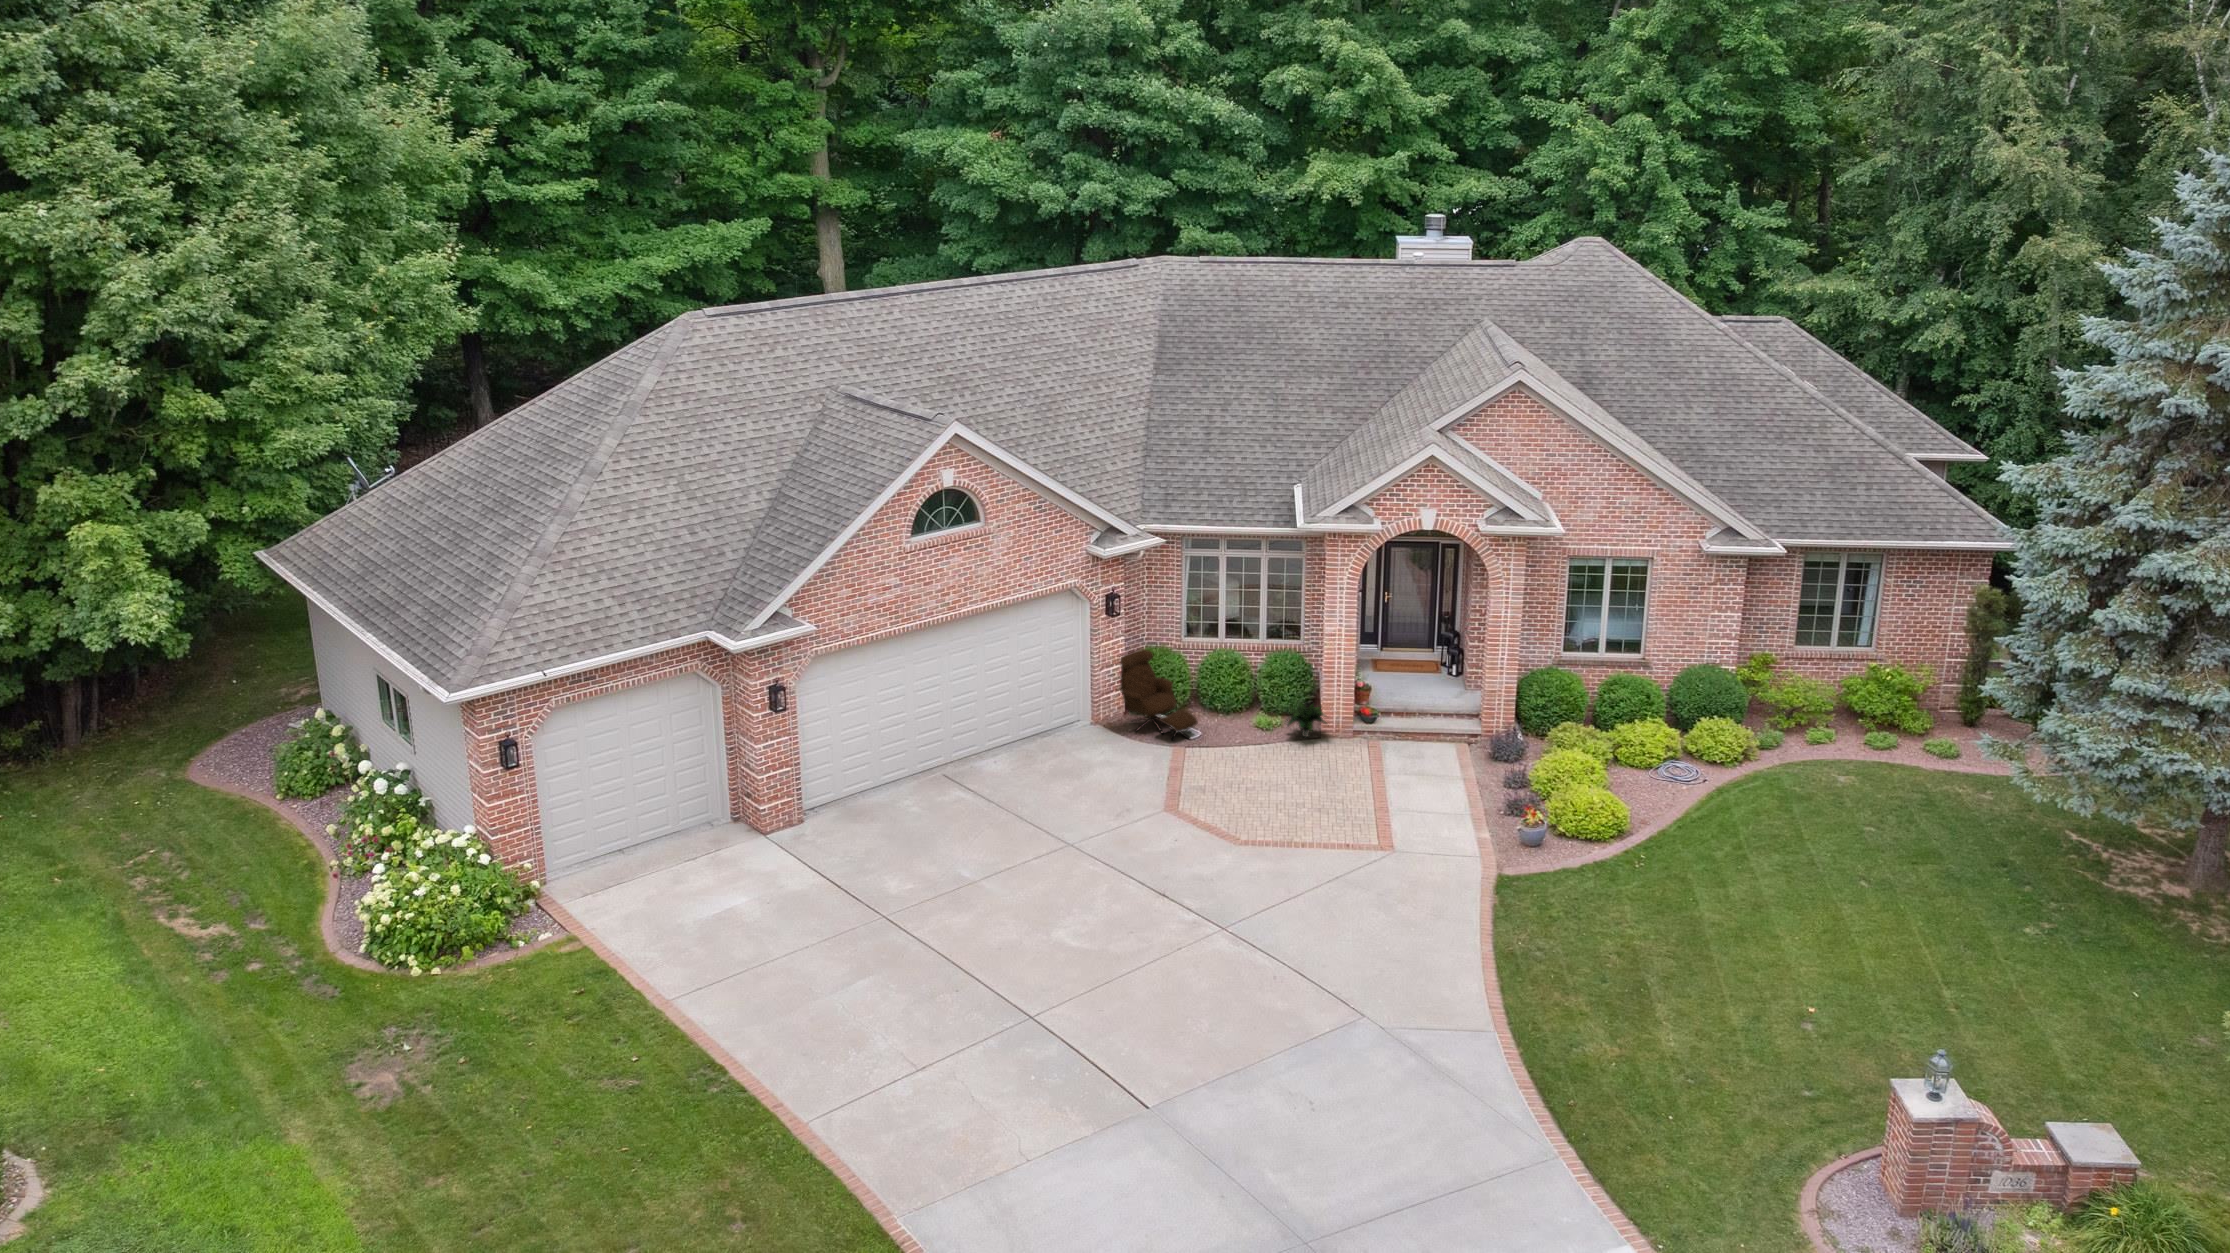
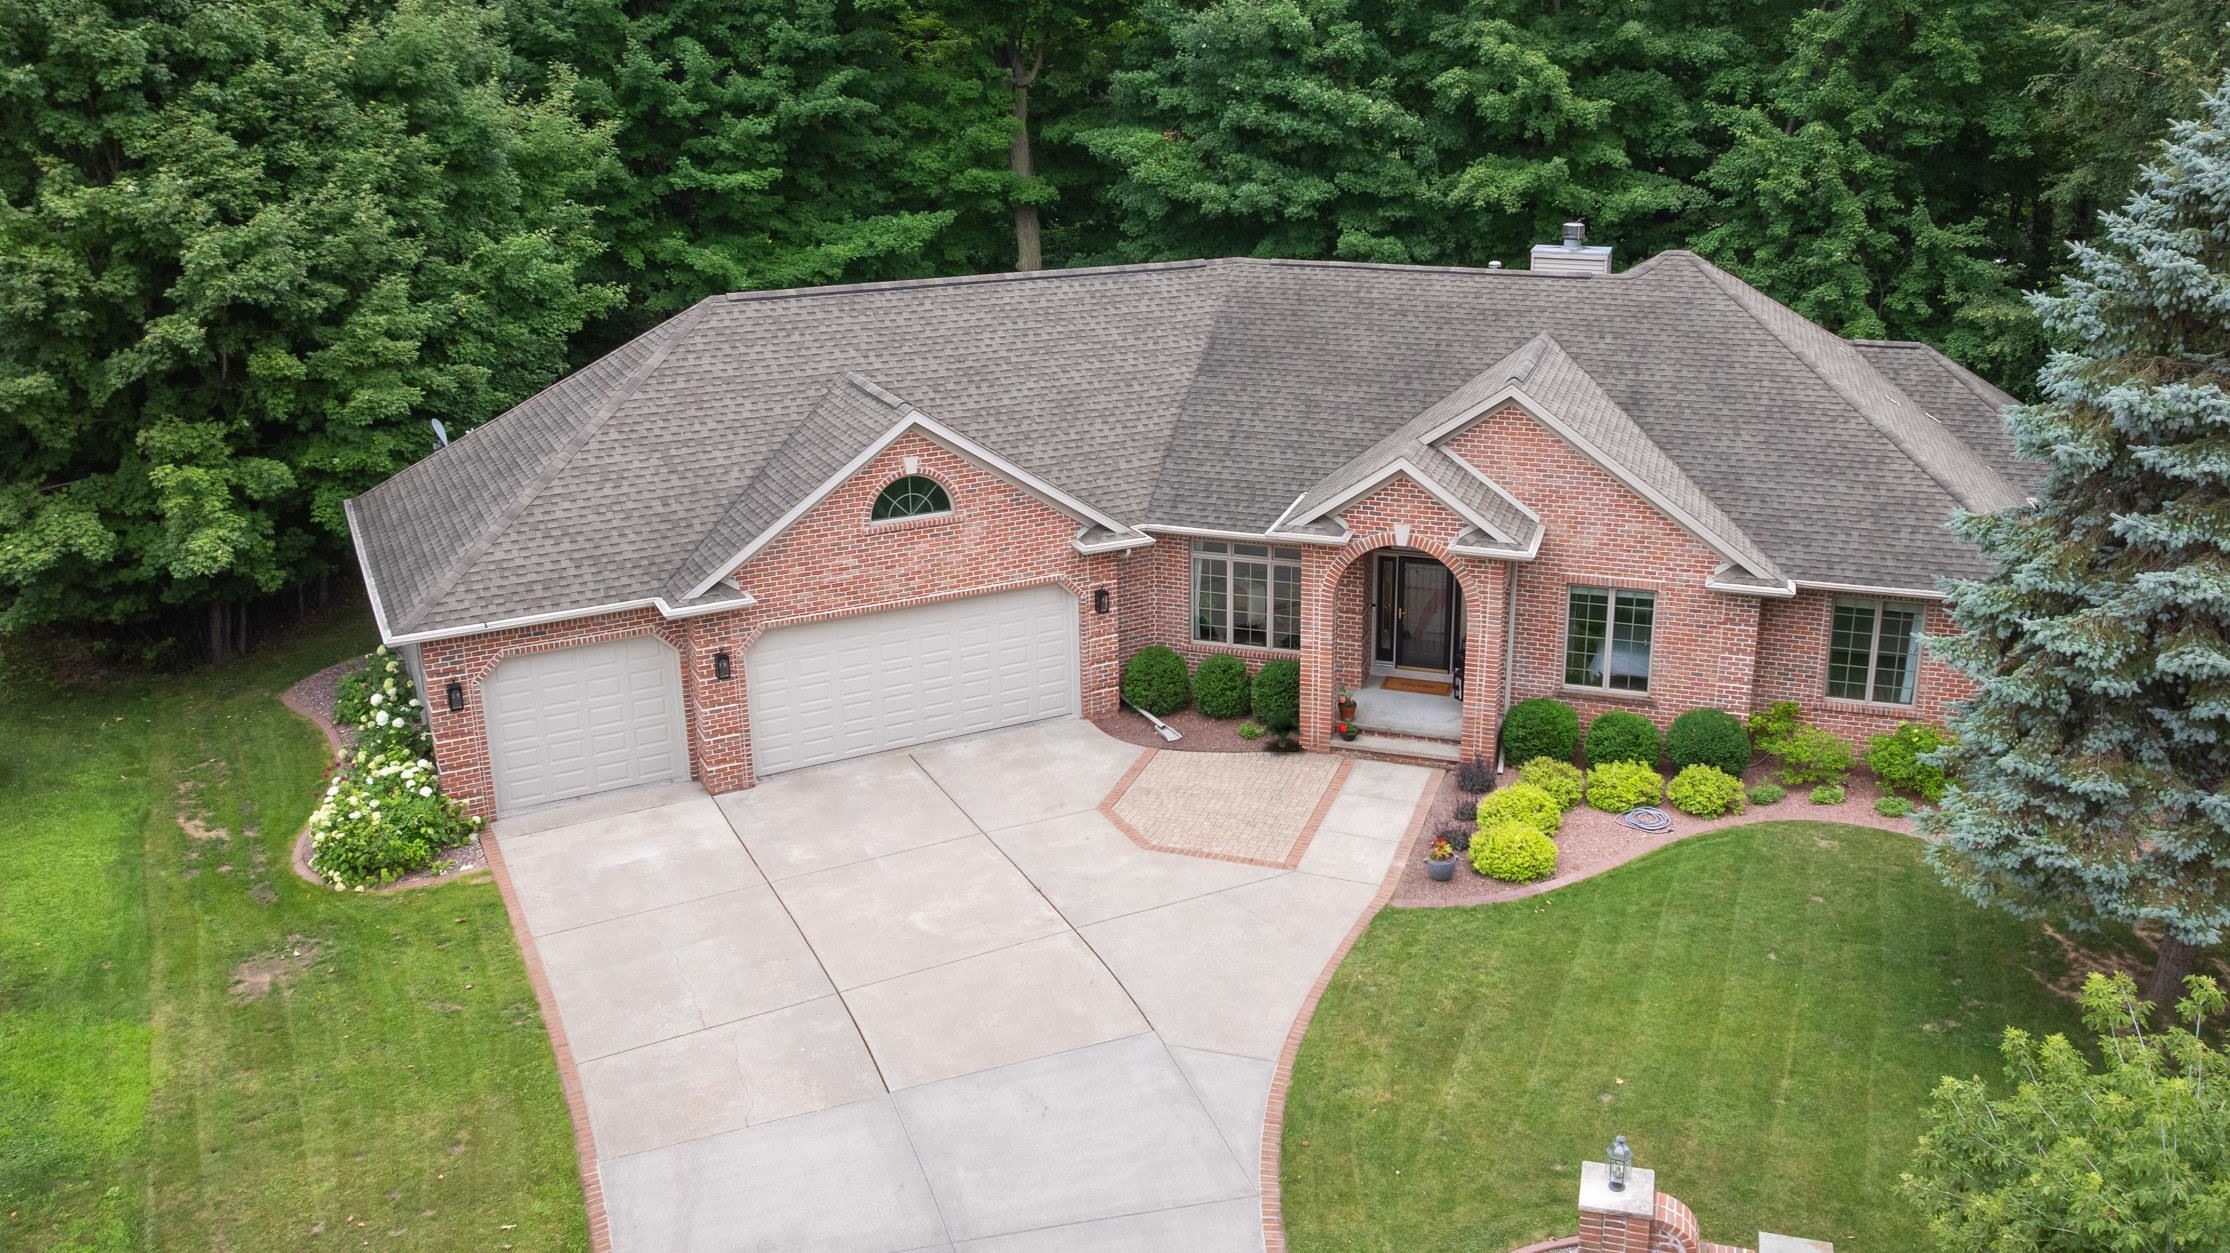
lounge chair: present [1120,649,1198,736] -> none [1107,646,1178,739]

